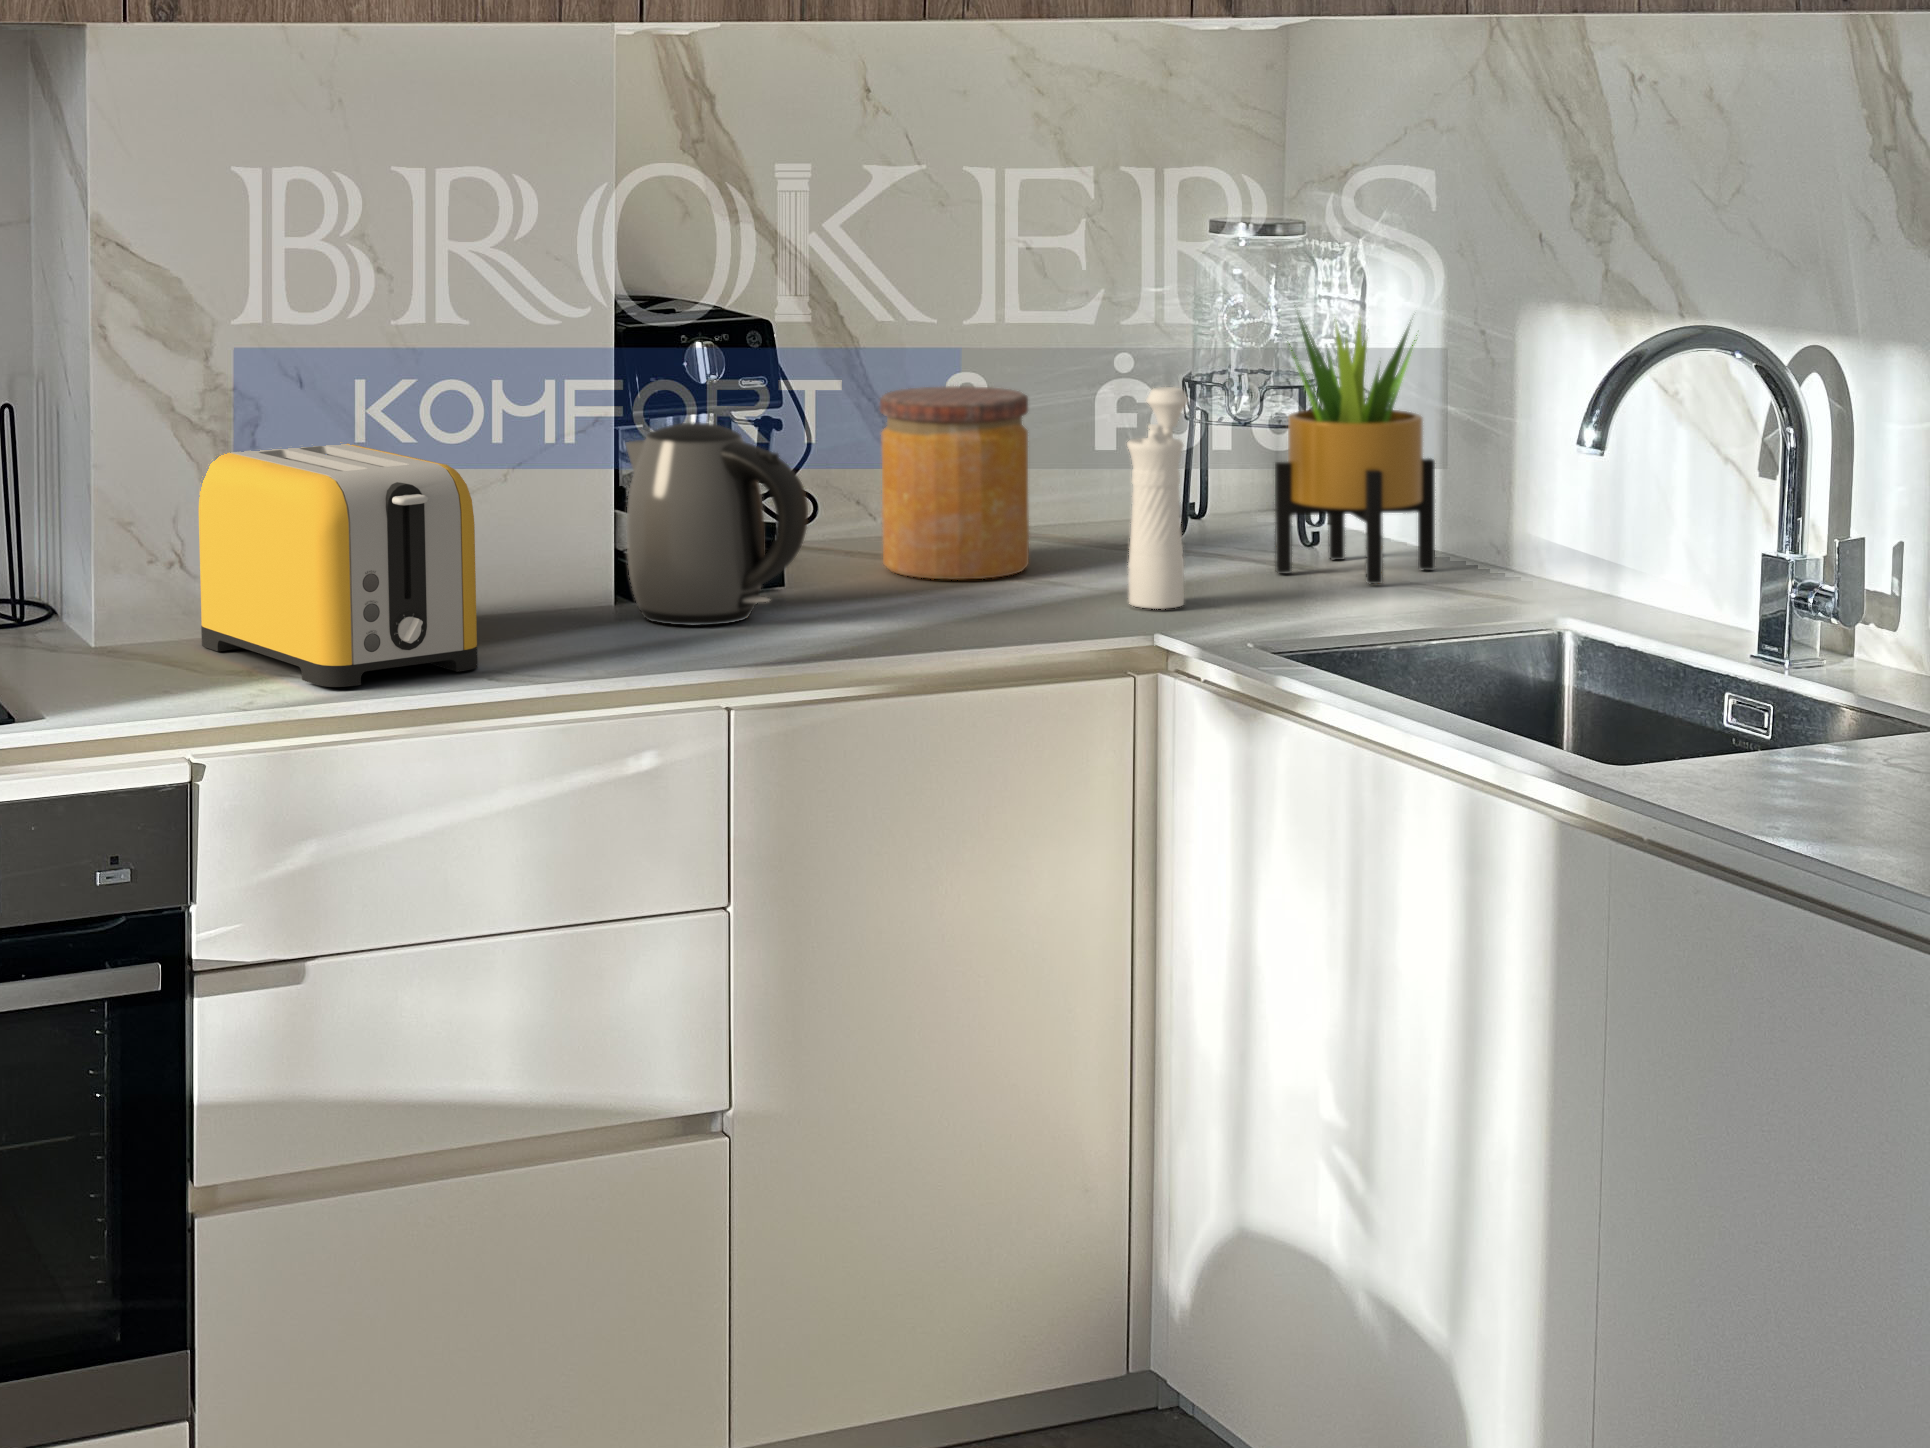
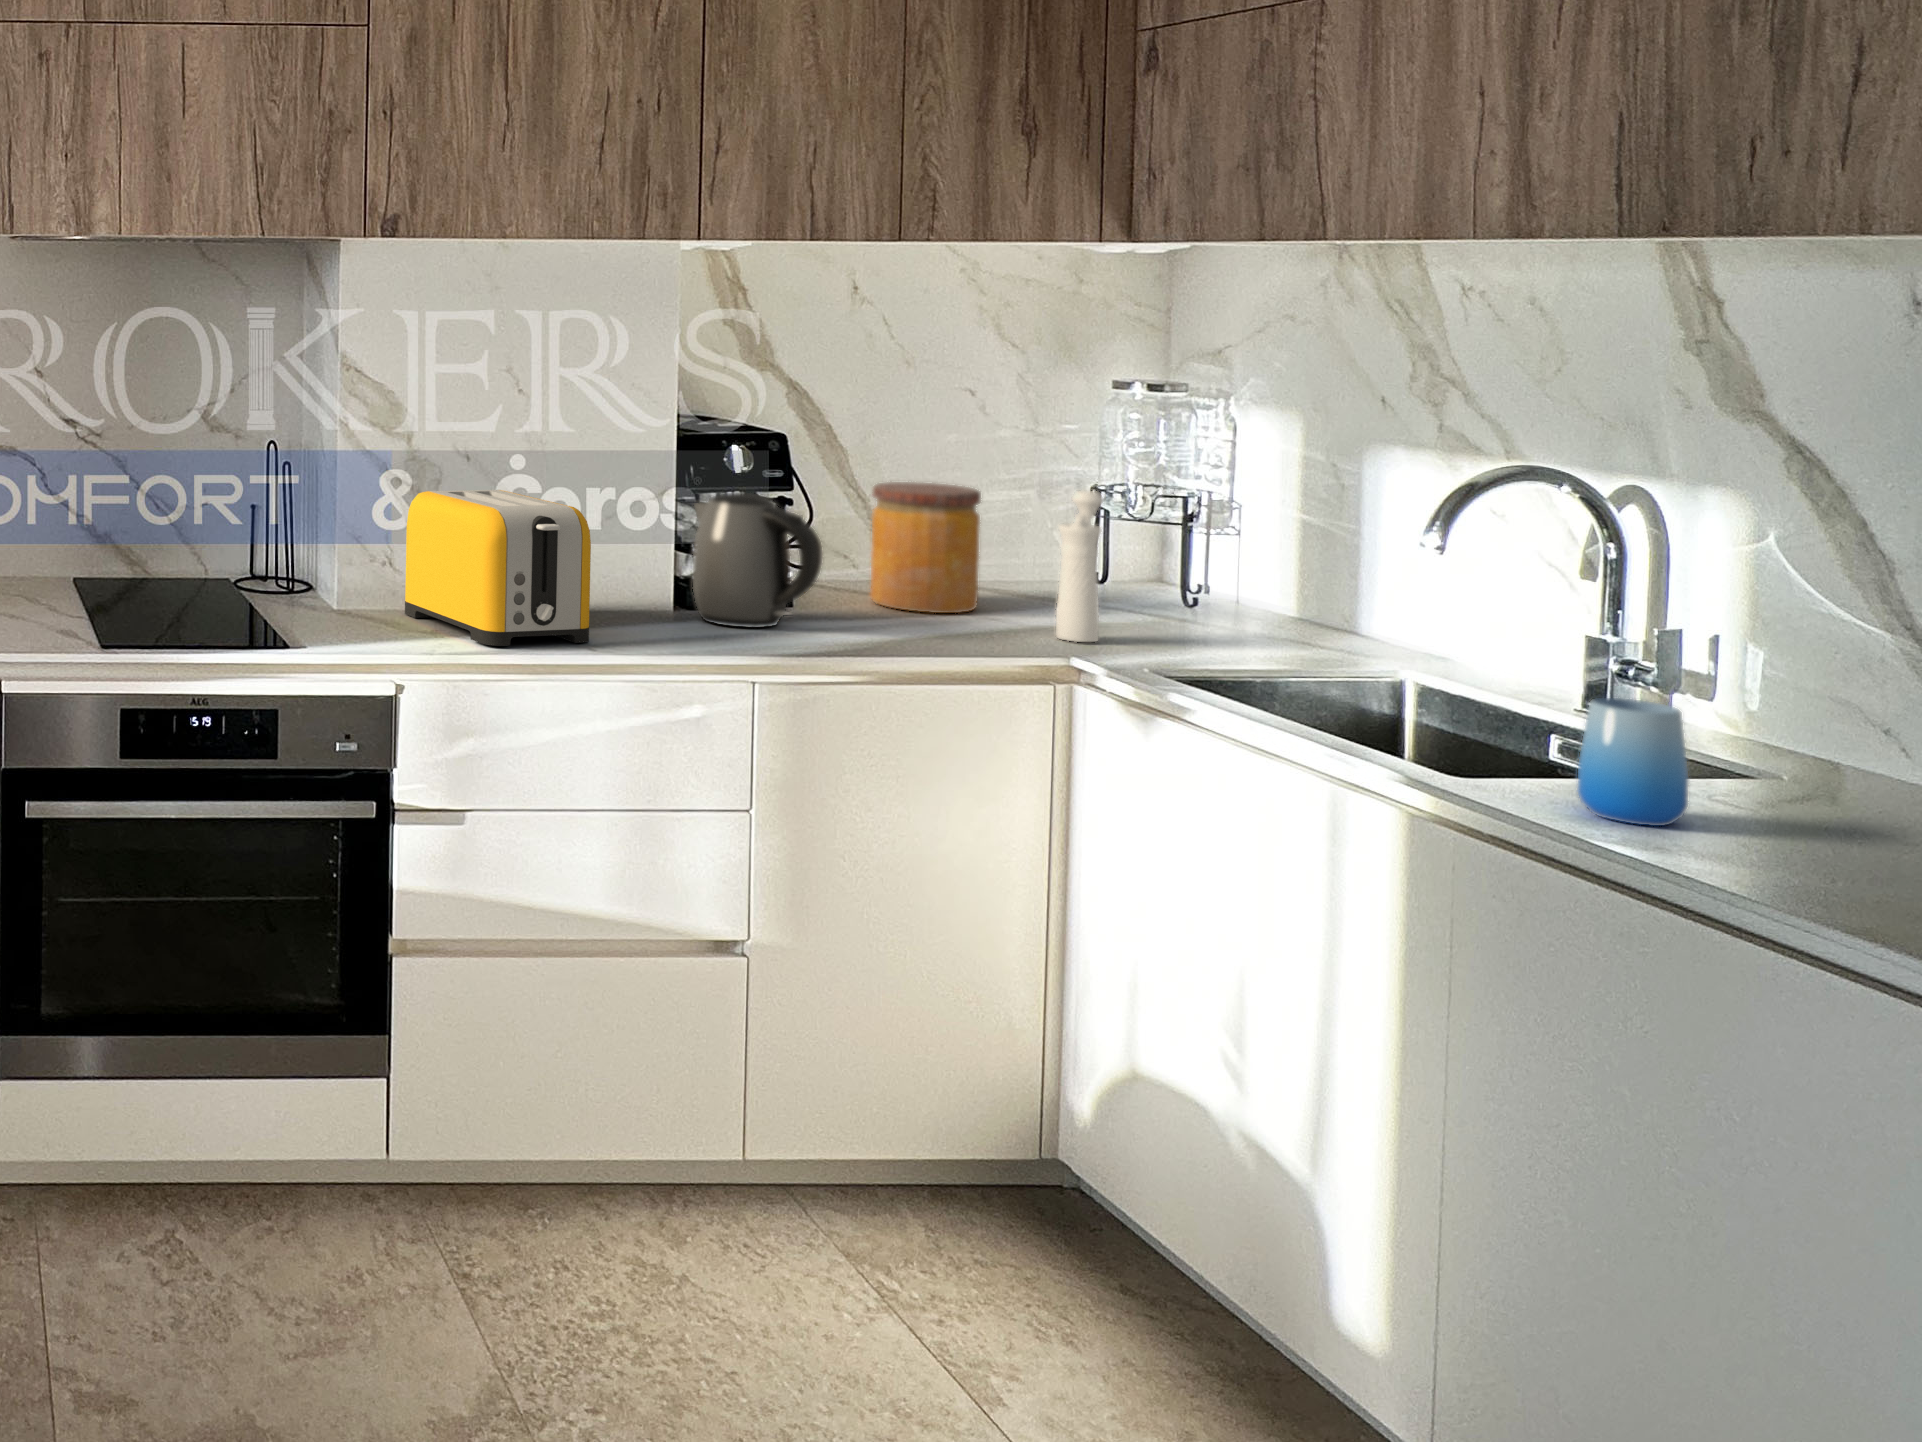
potted plant: present [1275,314,1435,584] -> none [1165,437,1293,639]
cup: none [1724,645,1845,809] -> present [1578,698,1688,826]

